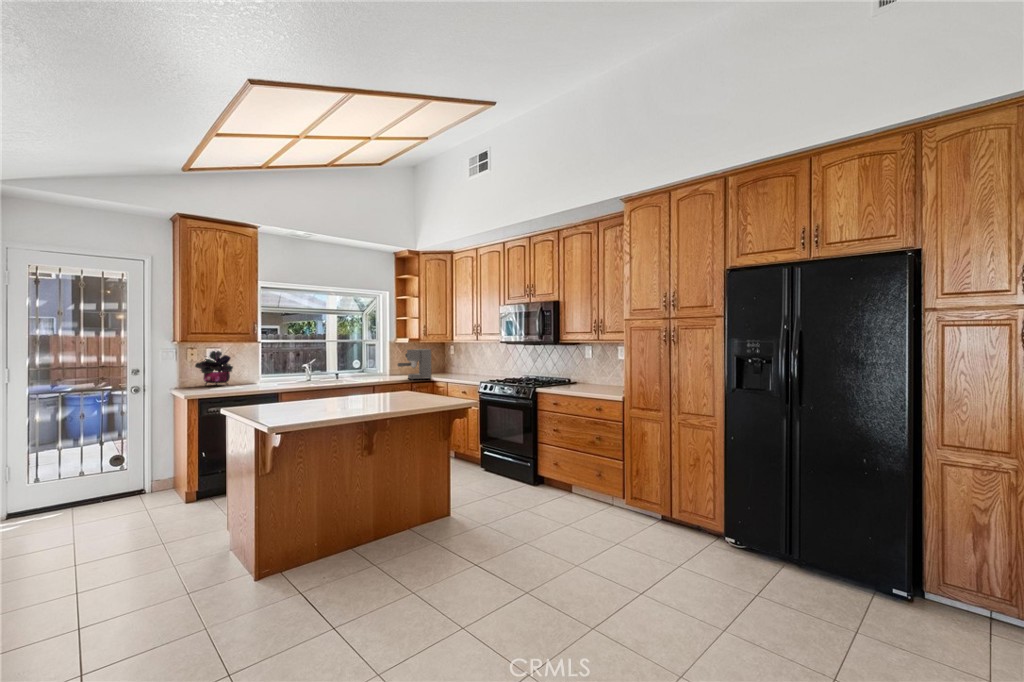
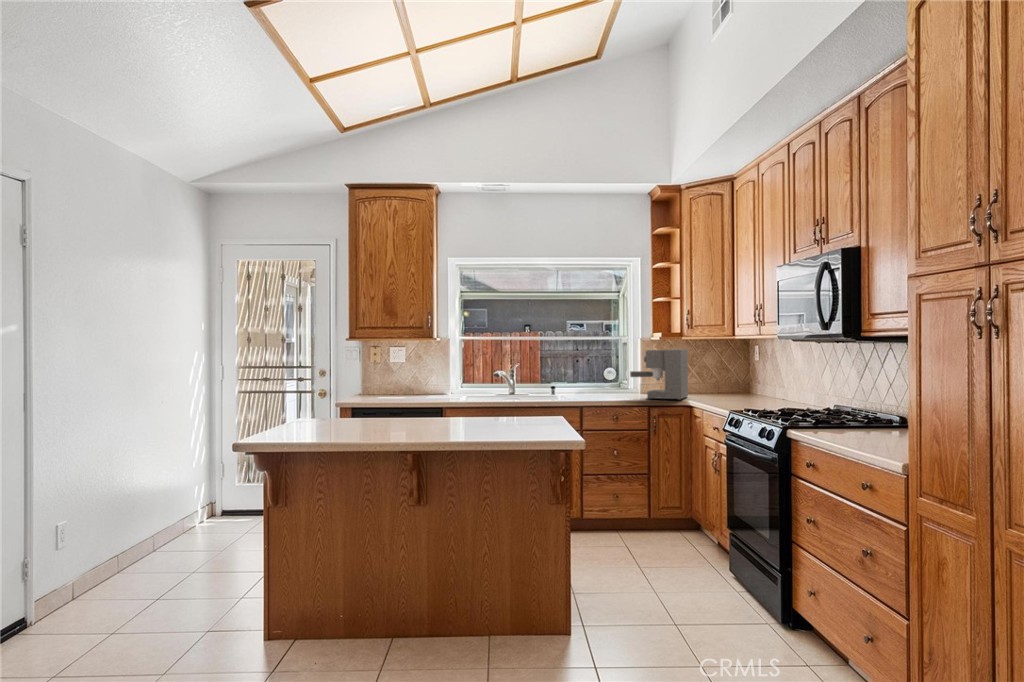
potted plant: present [195,351,233,385] -> none [376,348,416,393]

